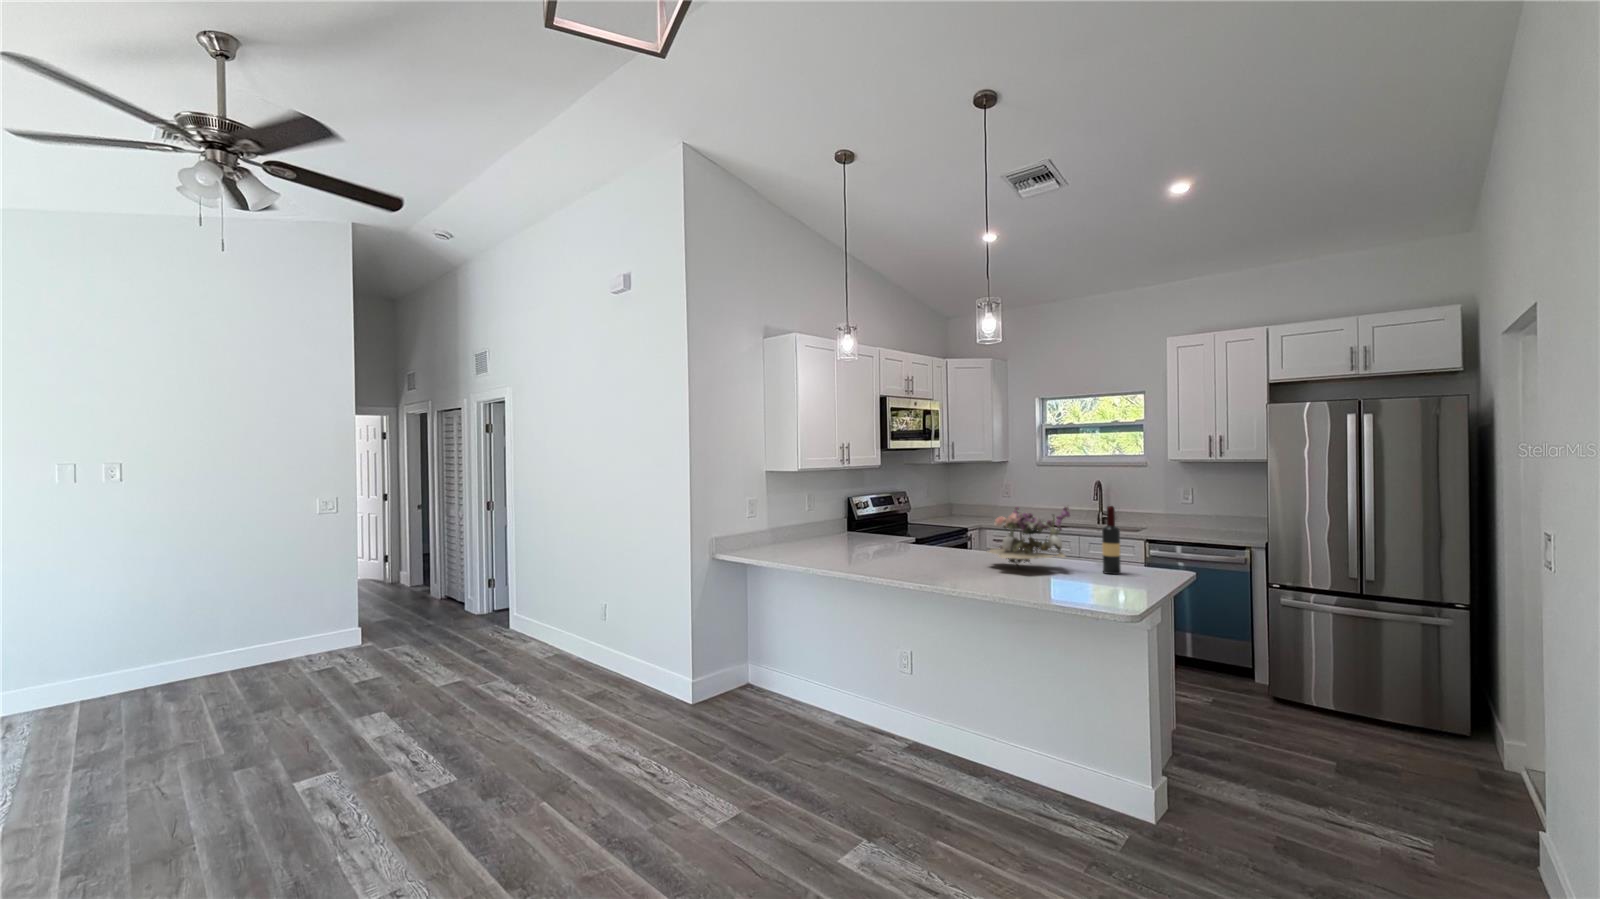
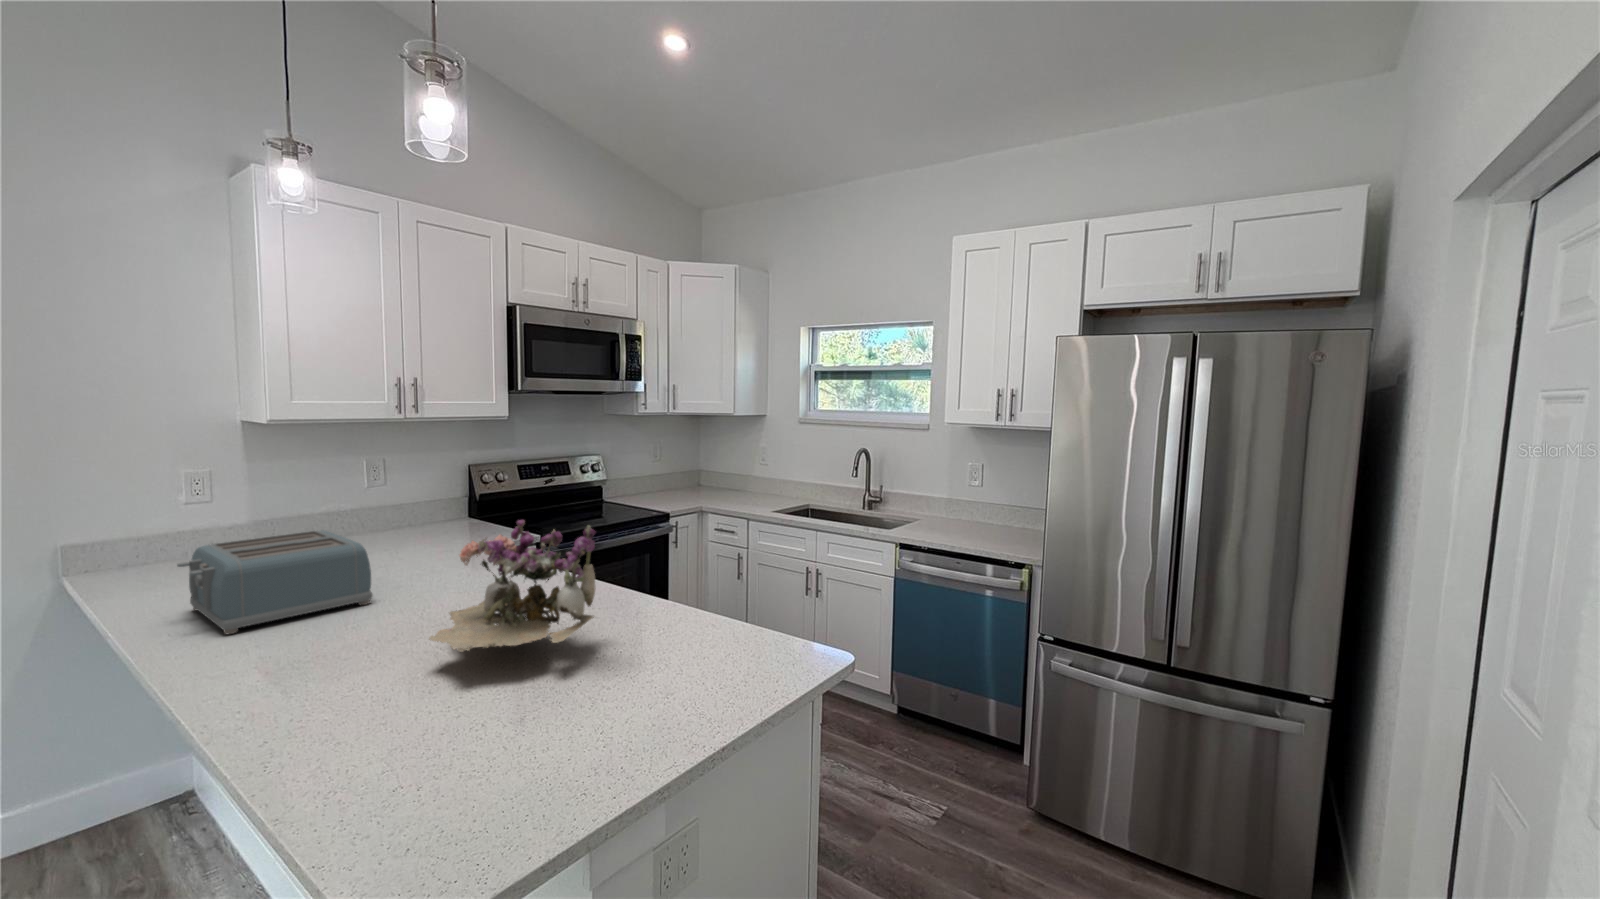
wine bottle: present [1102,506,1121,574] -> none [645,532,681,681]
toaster: none [827,523,909,566] -> present [177,531,373,634]

